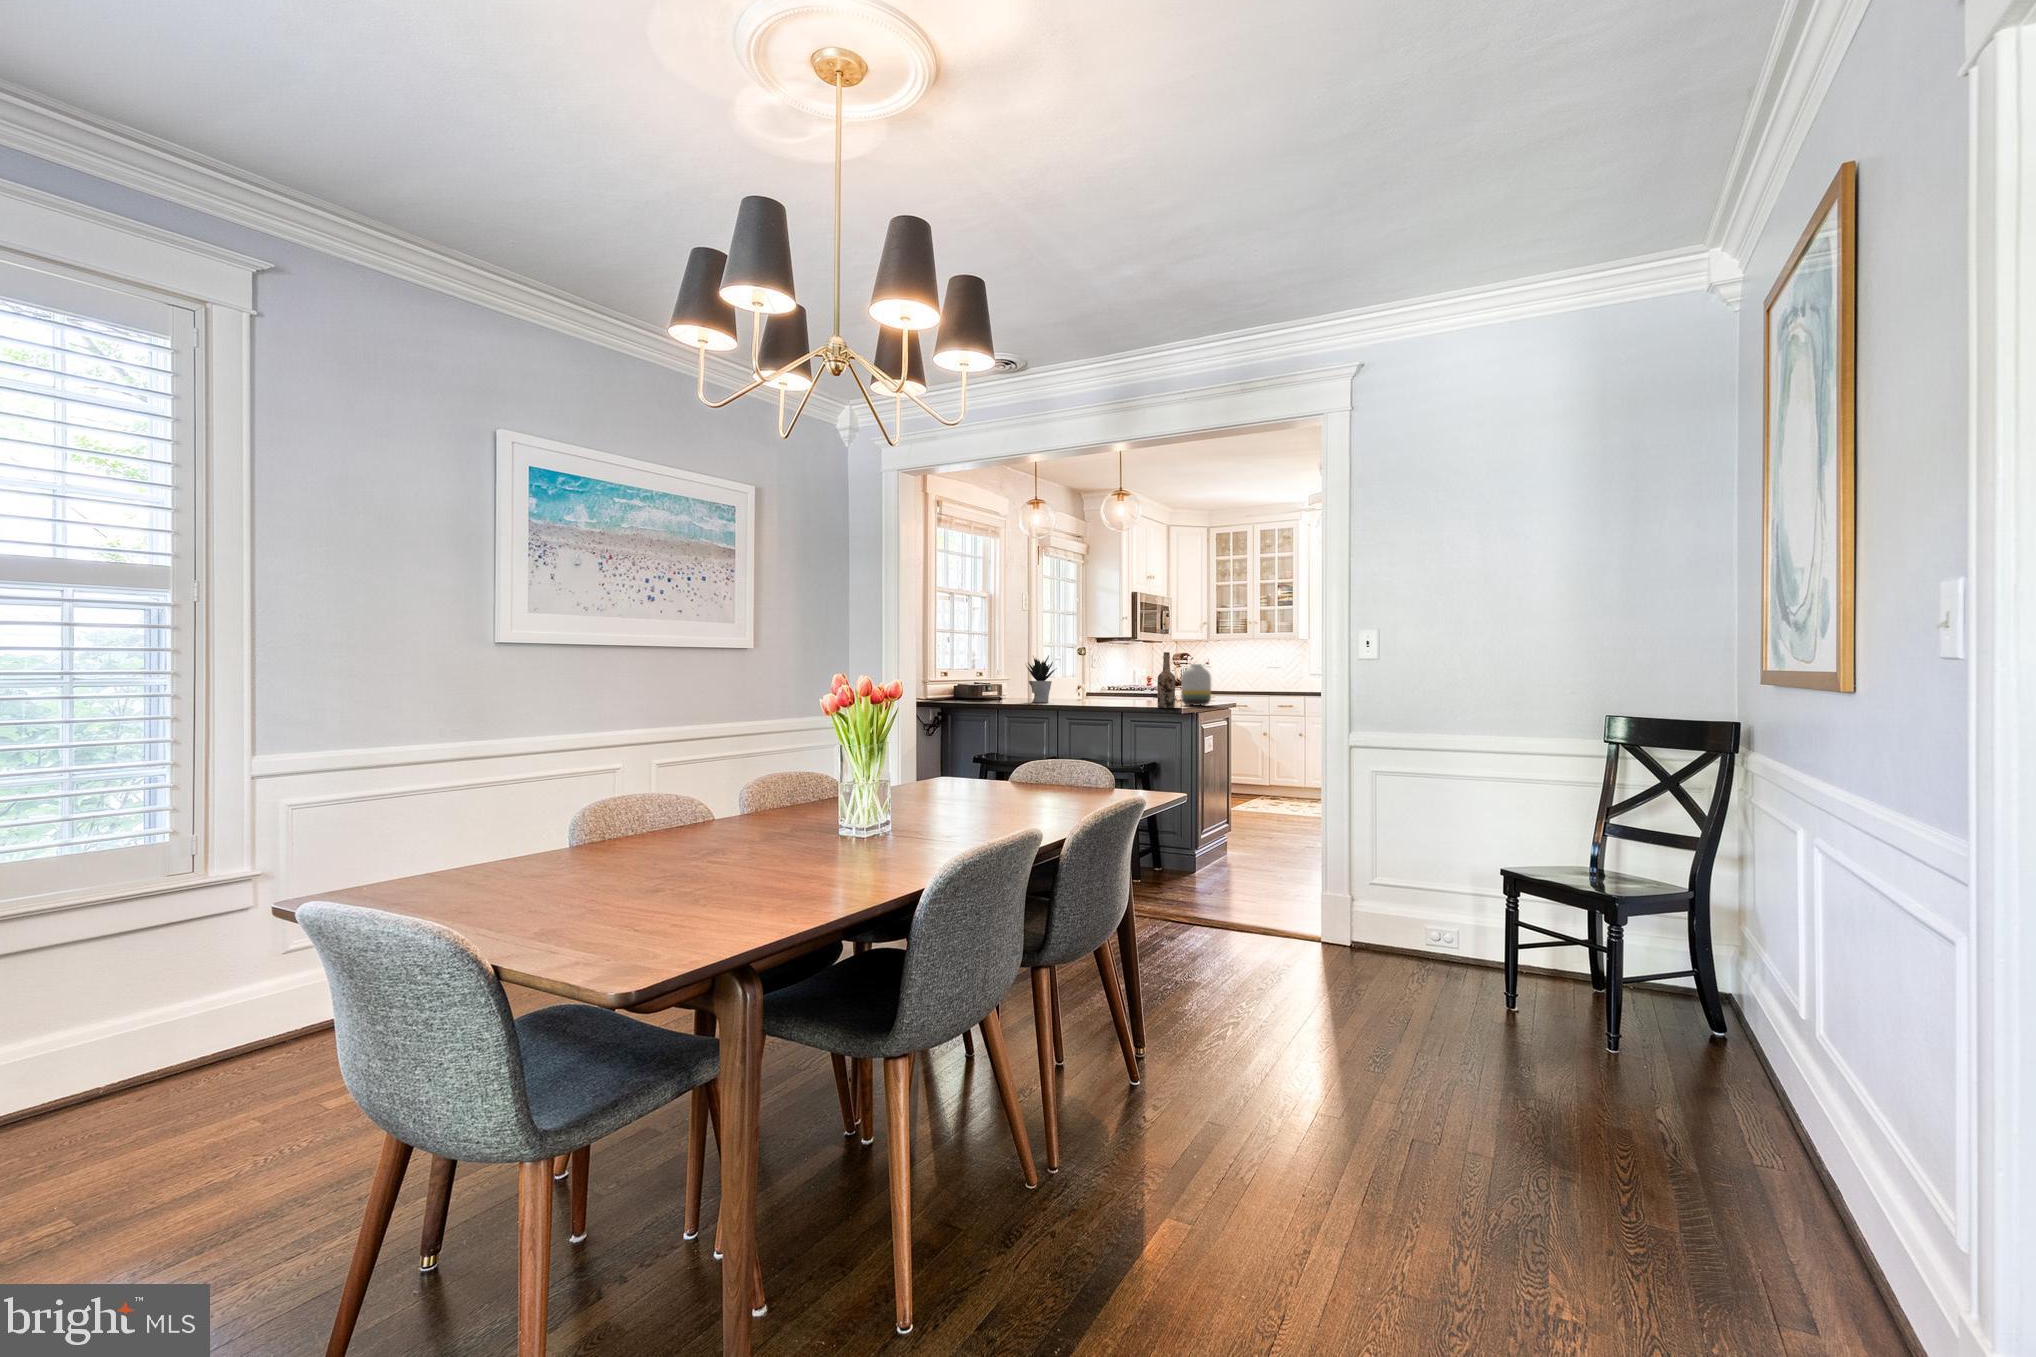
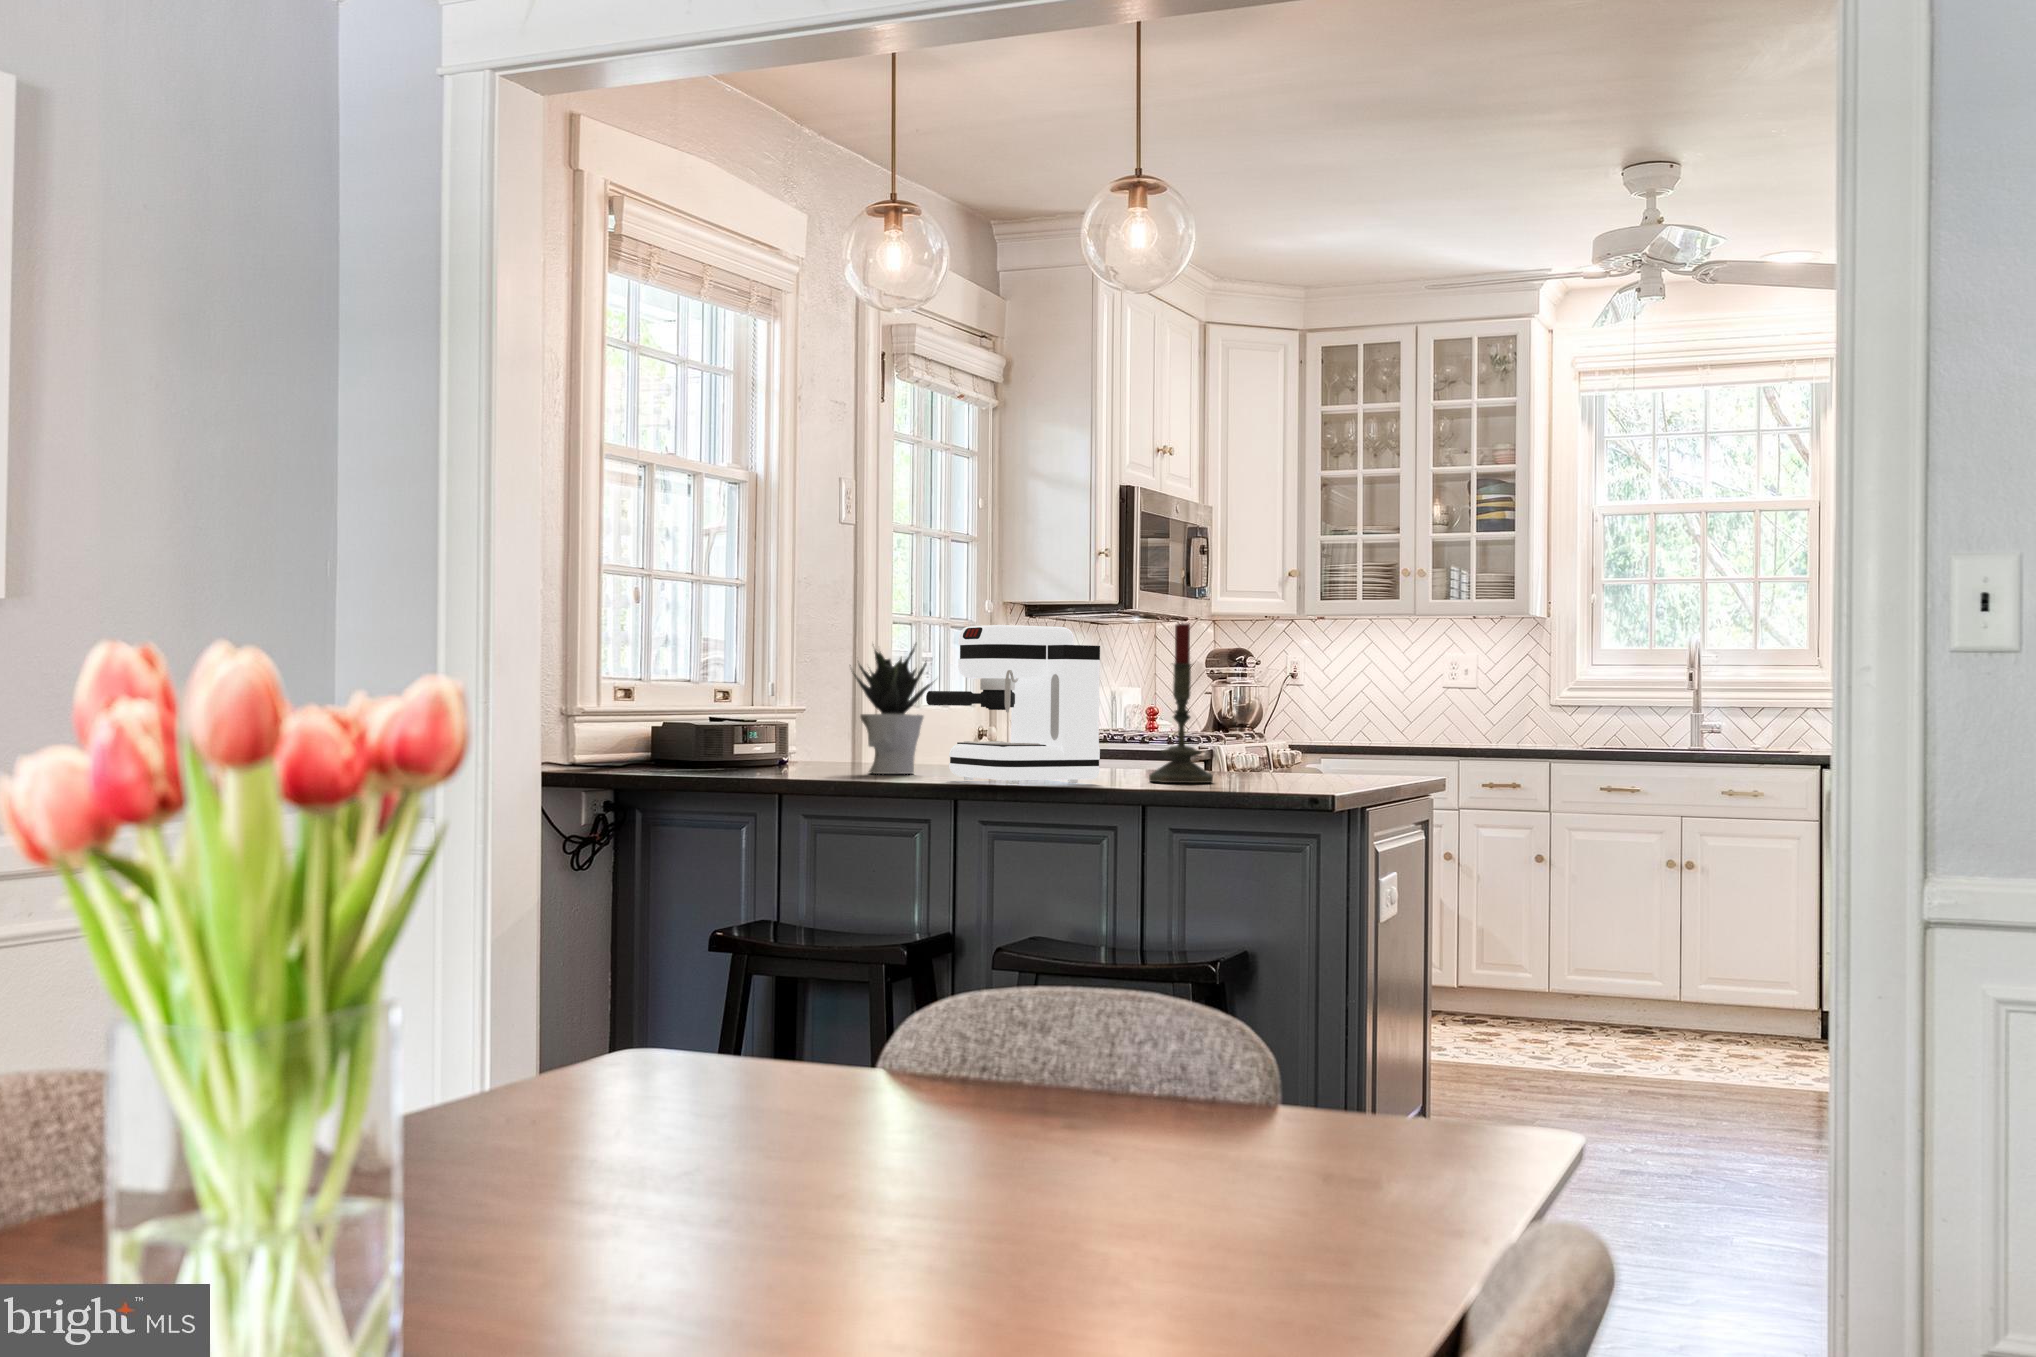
candle: none [1132,646,1156,705] -> present [1149,623,1213,783]
coffee maker: none [1051,649,1113,706] -> present [926,625,1100,784]
wine bottle: present [1158,652,1175,708] -> none [1227,636,1276,792]
vase: present [1181,664,1211,706] -> none [1284,671,1364,784]

